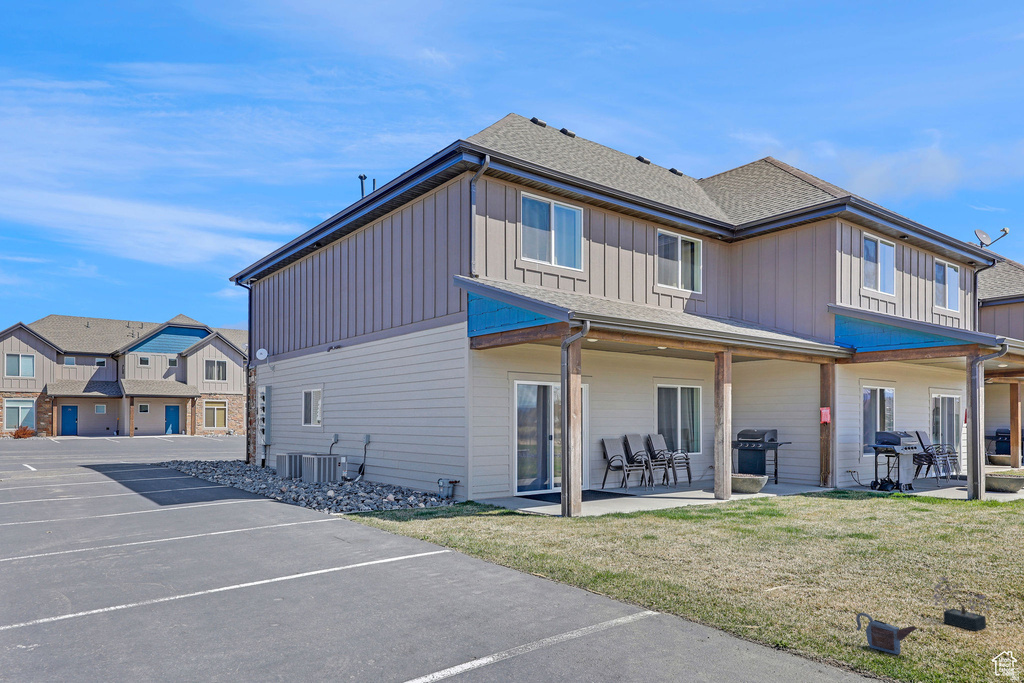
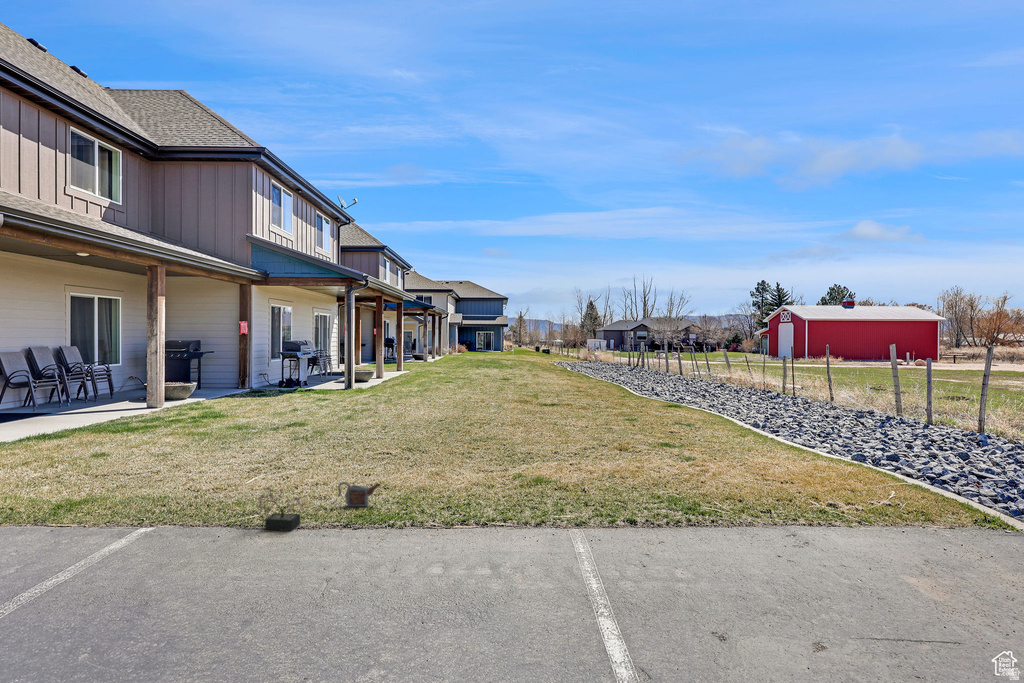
decorative plant: present [933,577,991,631] -> present [257,486,305,531]

